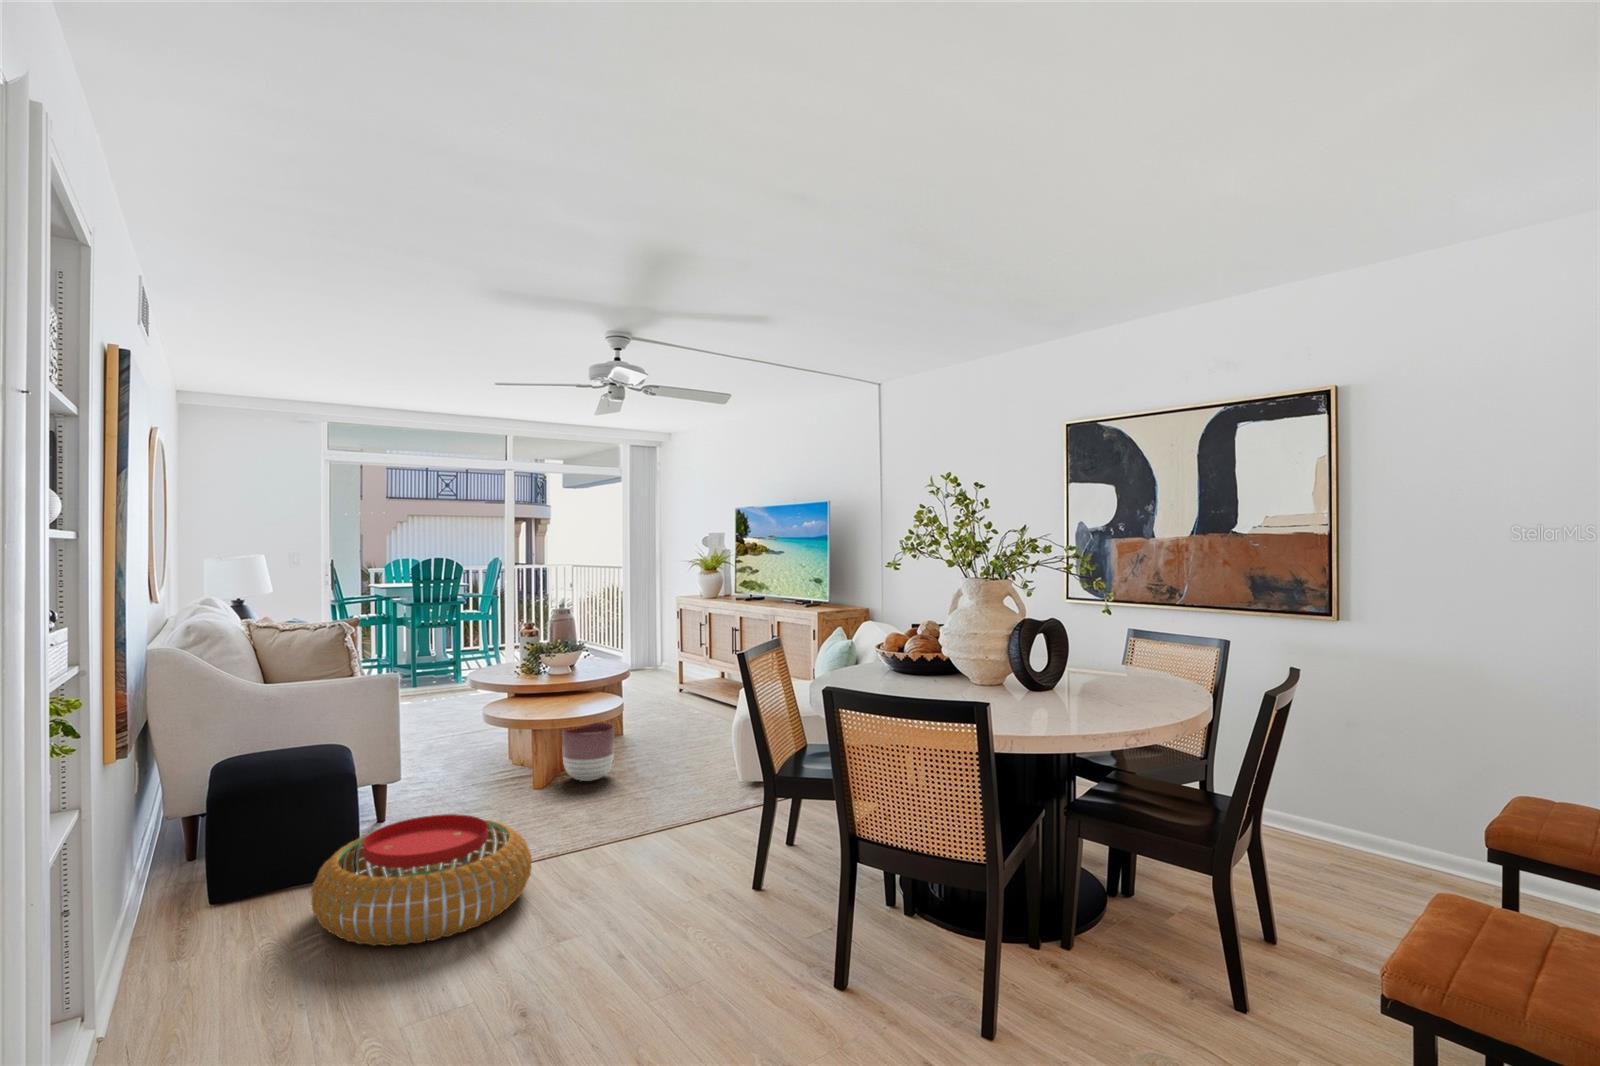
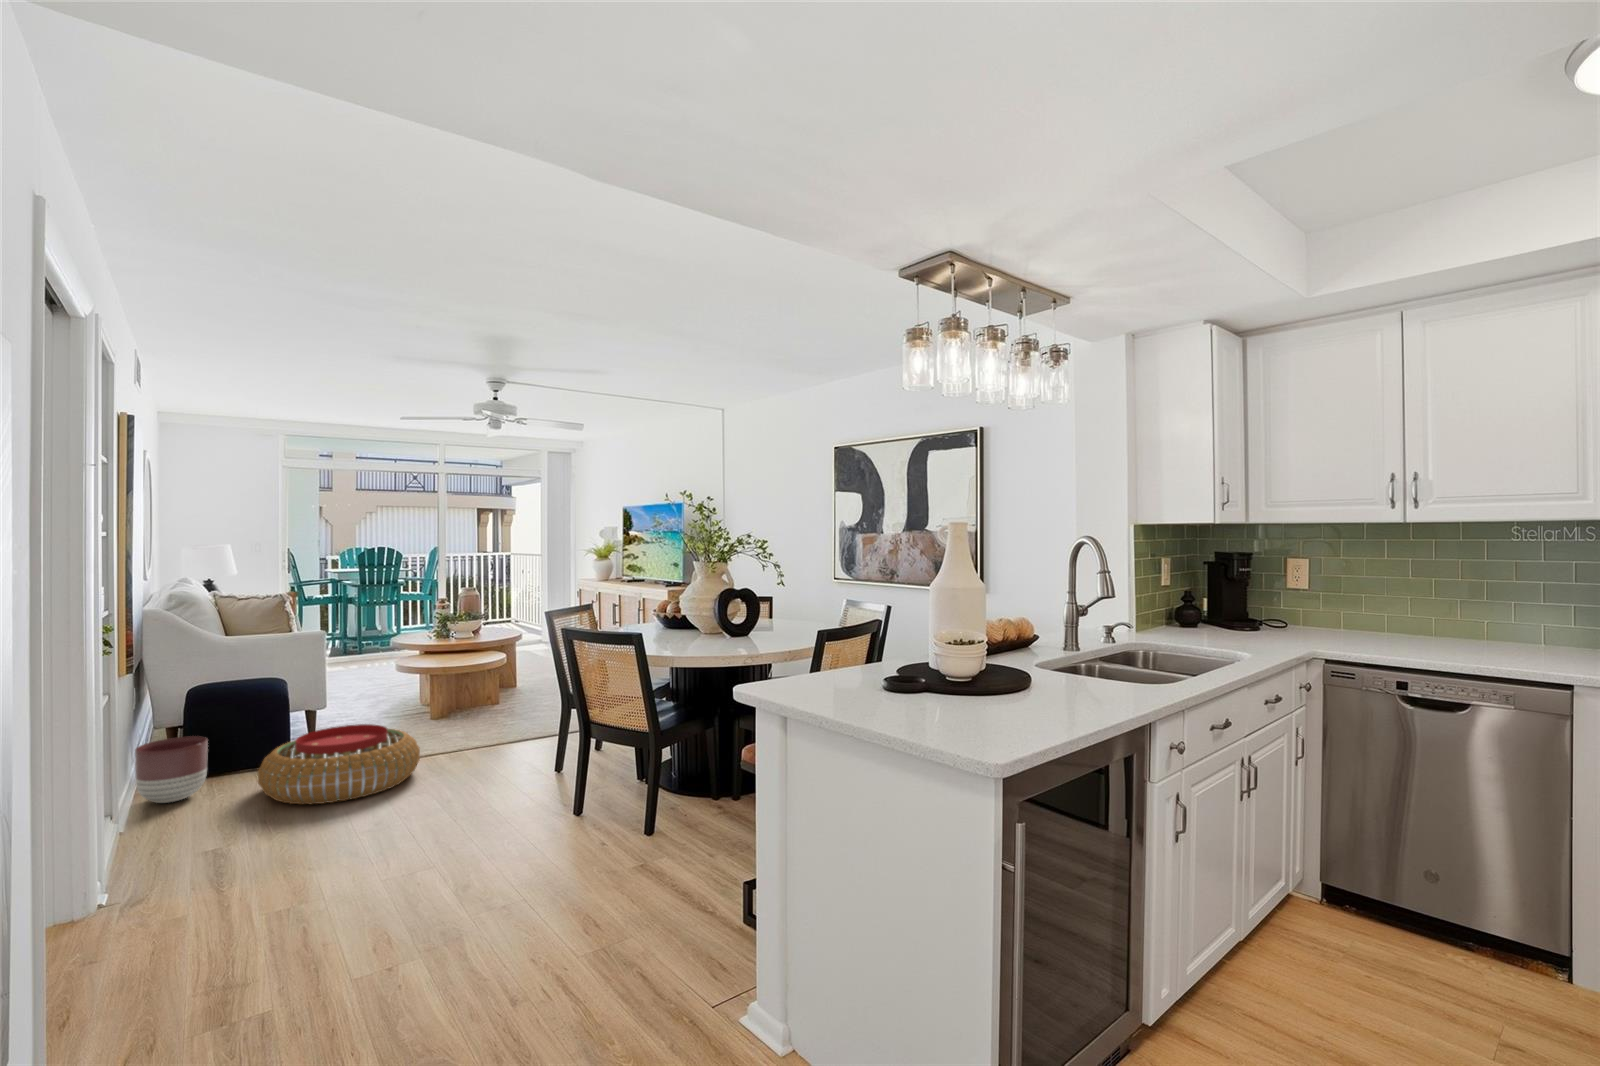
planter: present [562,722,614,781] -> present [135,736,208,803]

